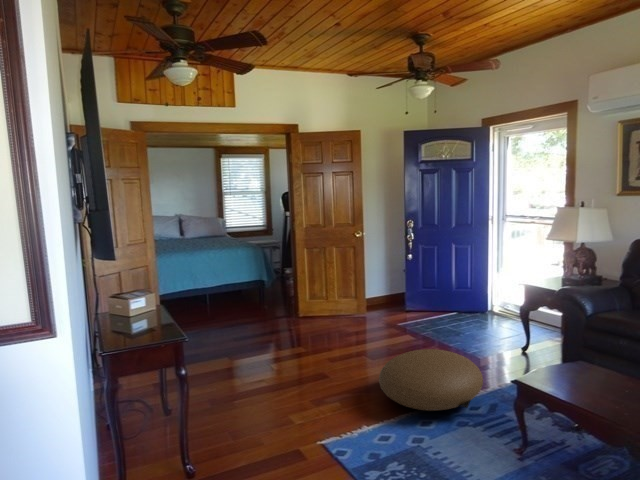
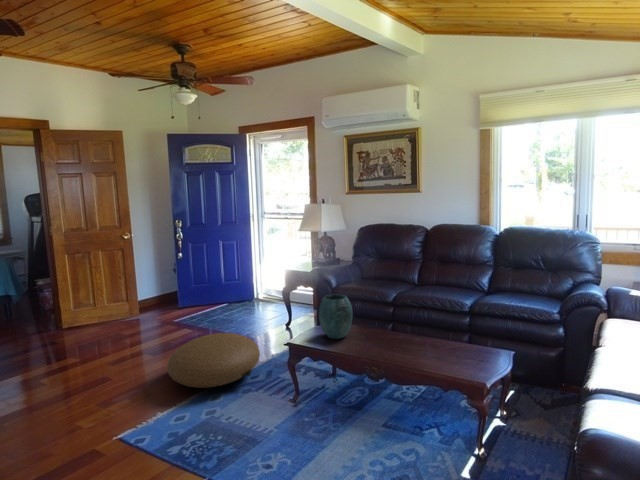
vase: none [561,330,613,390] -> present [319,294,352,339]

